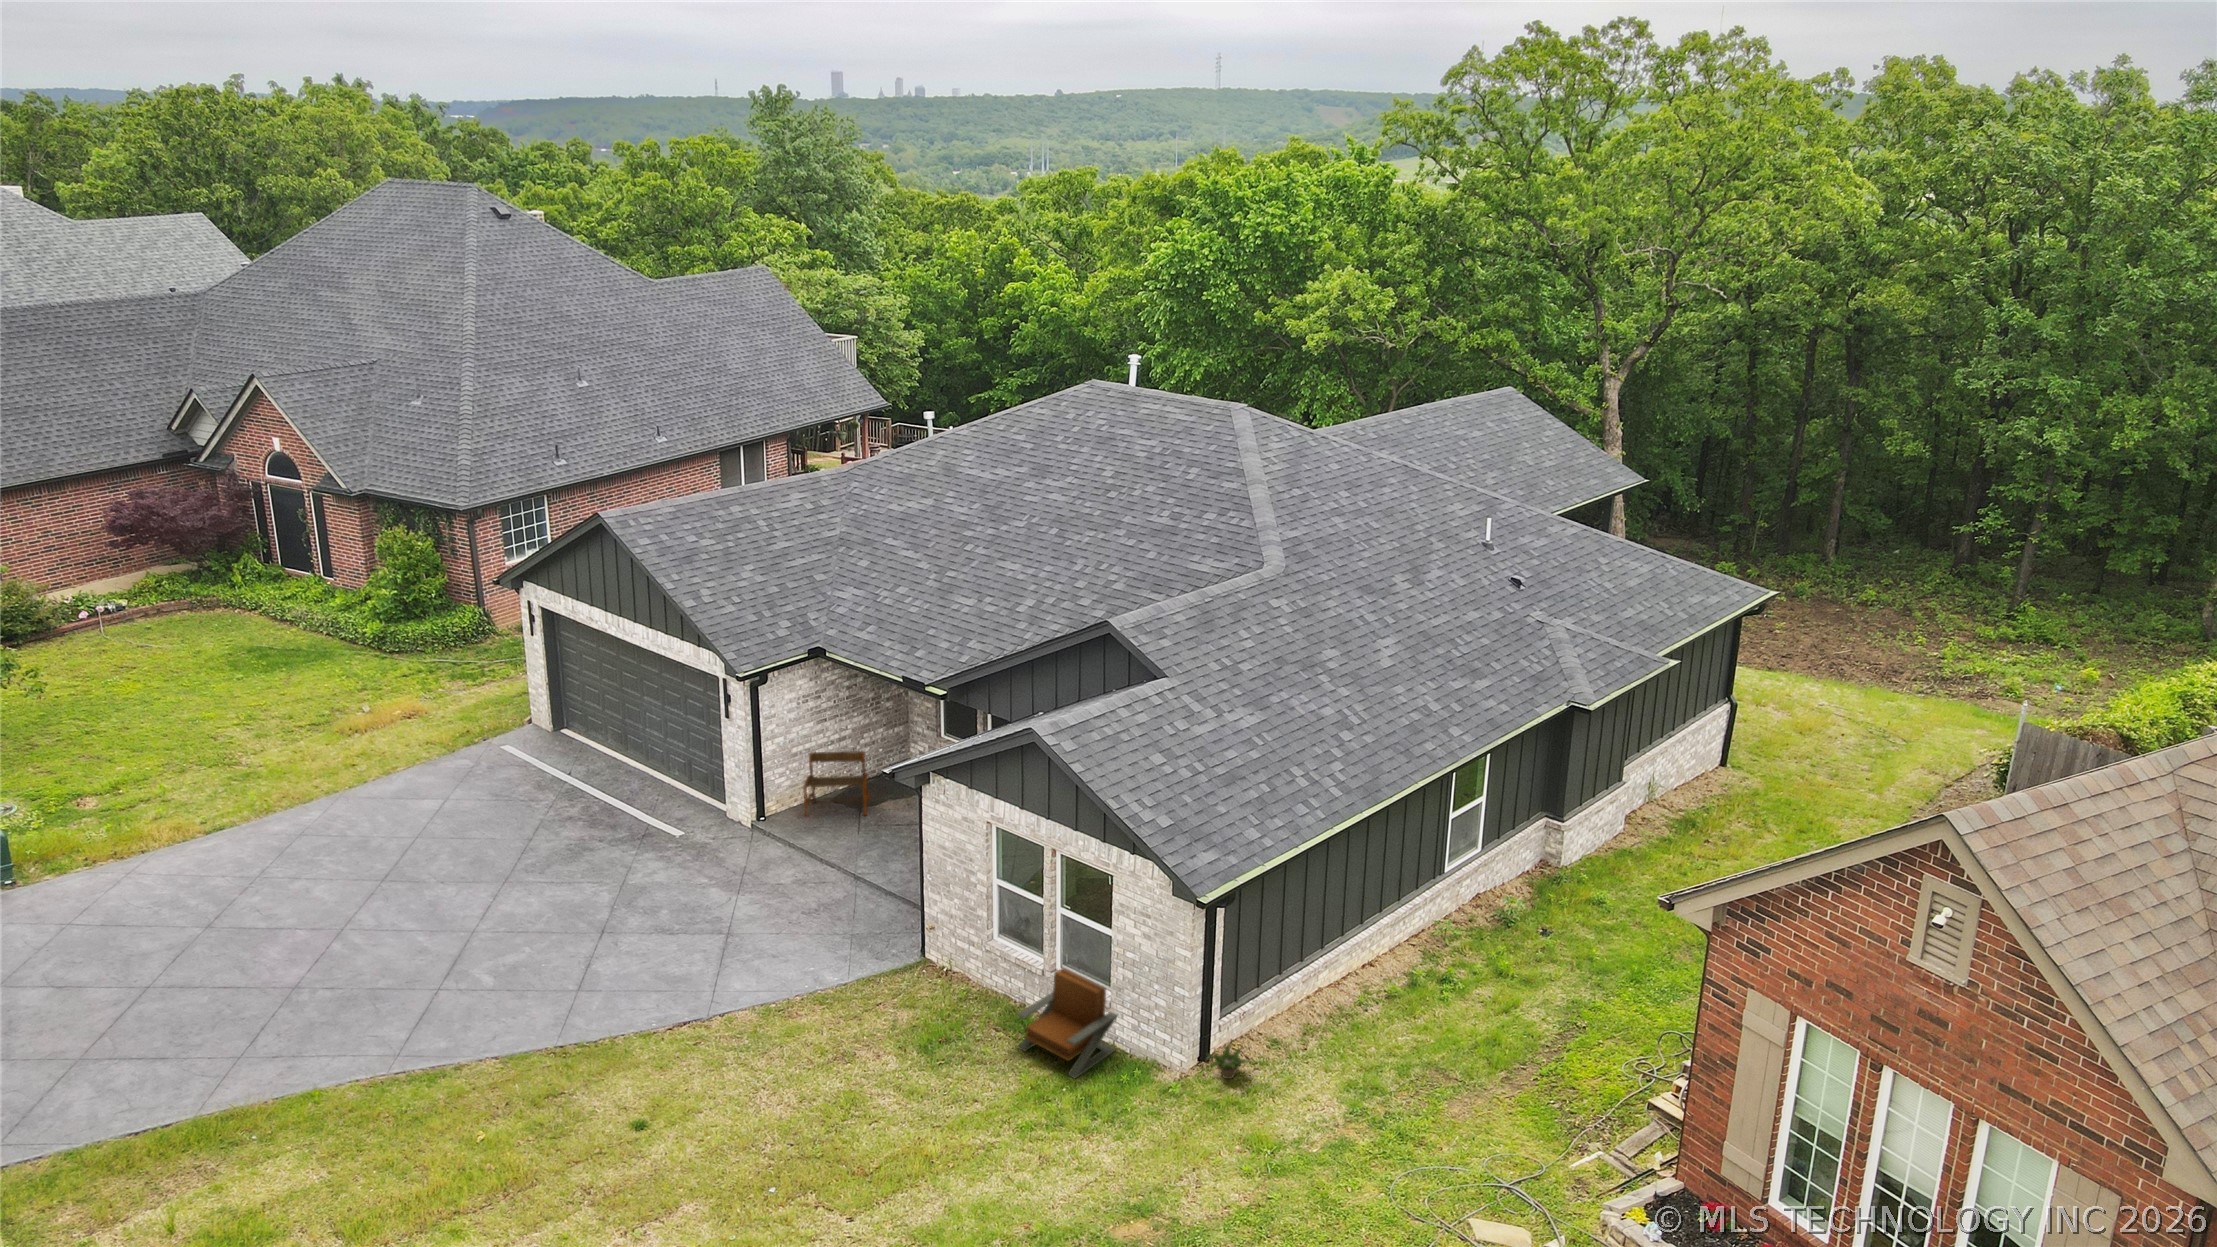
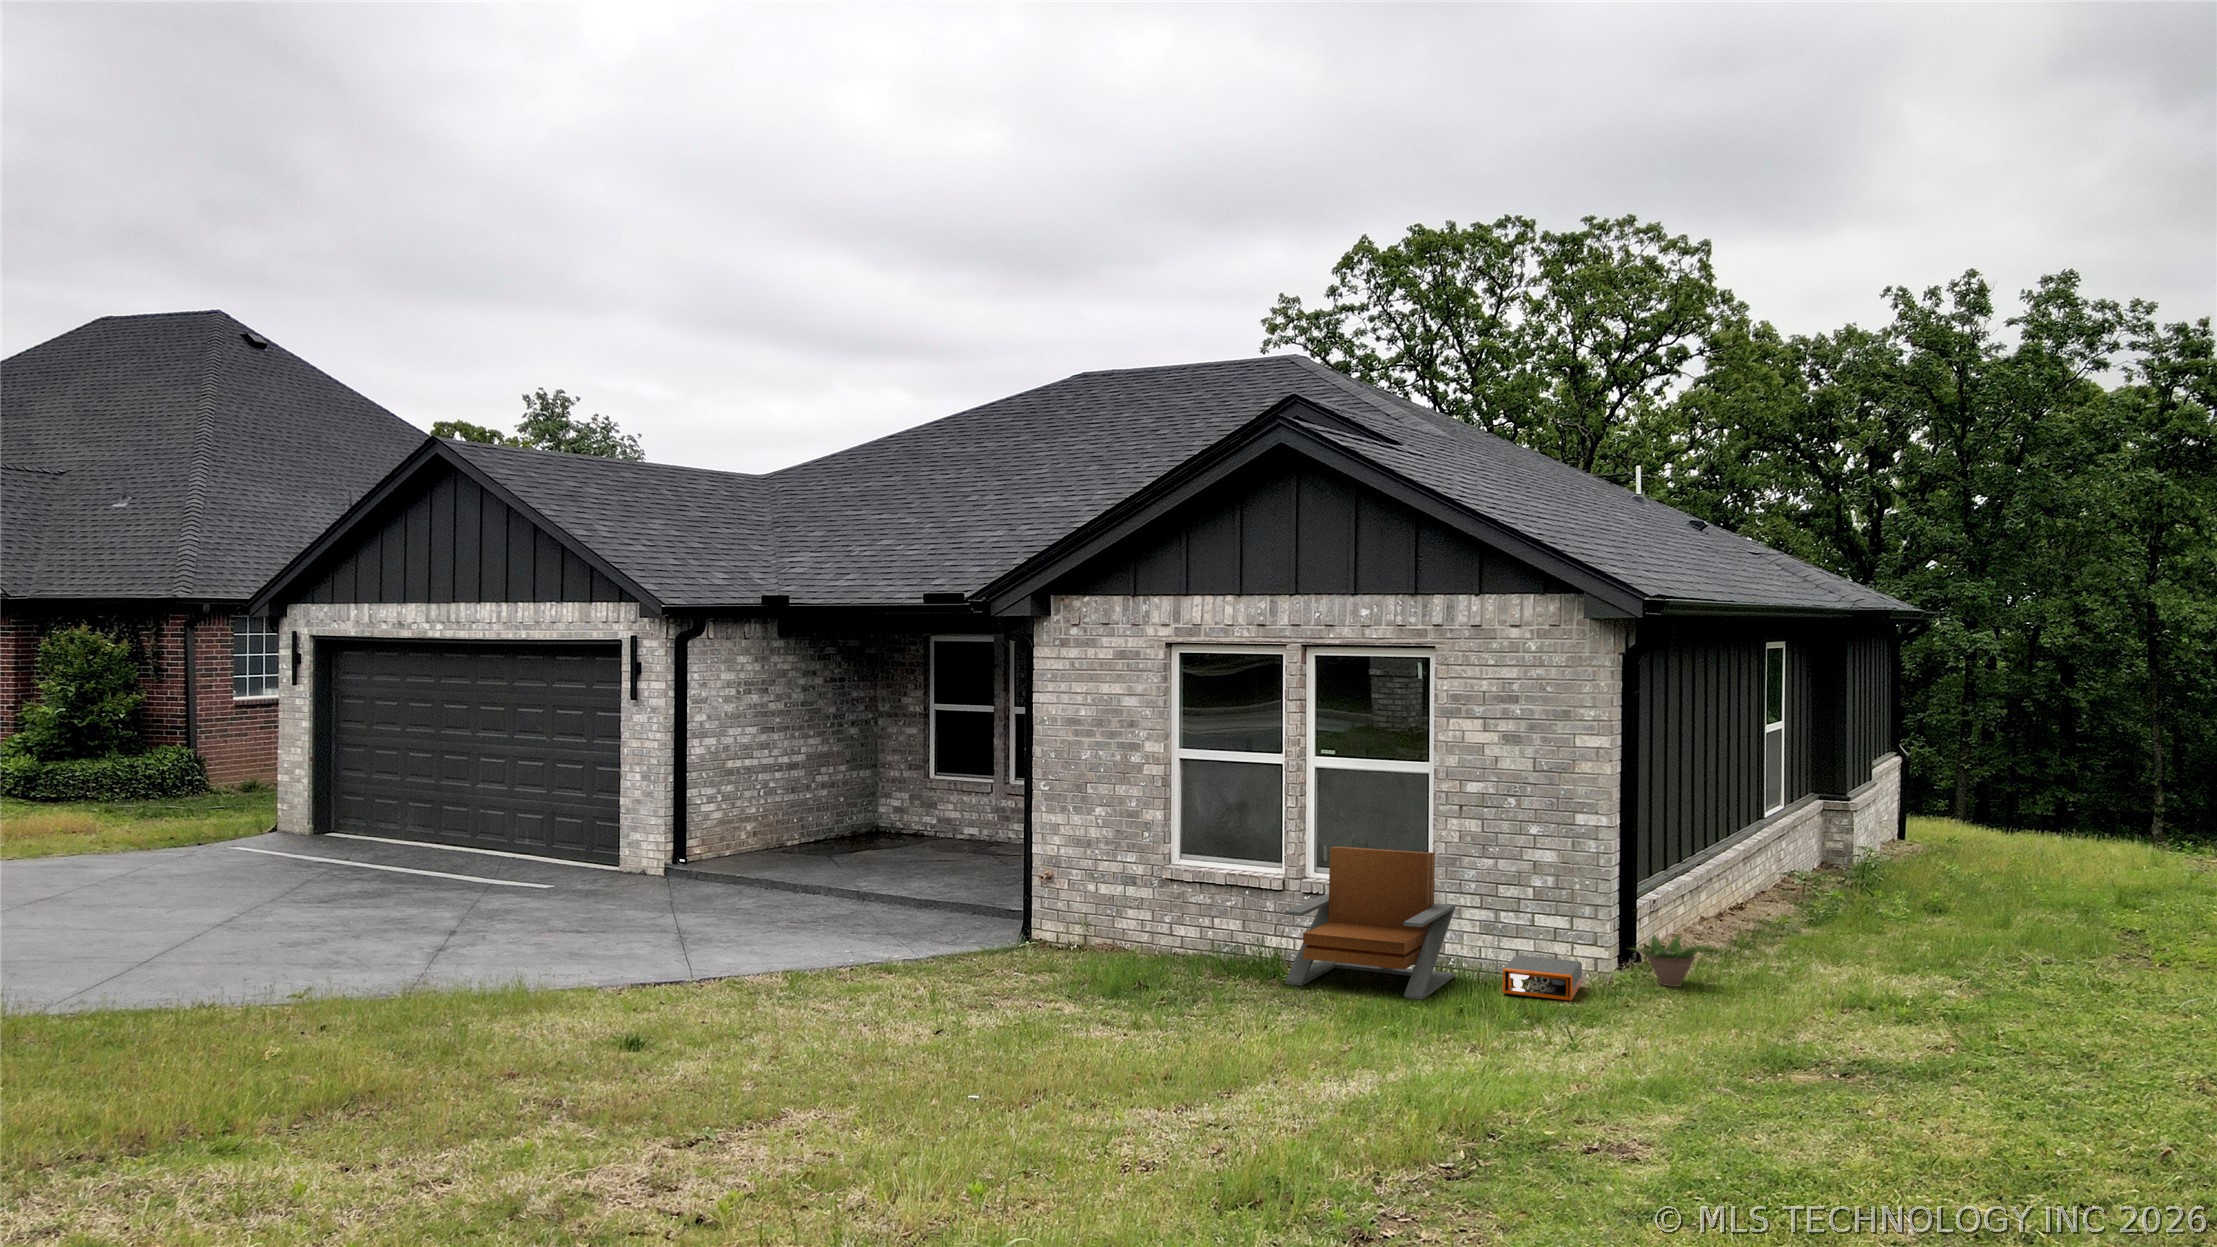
bench: present [803,751,870,817] -> none [743,775,839,869]
storage box: none [1122,1048,1176,1091] -> present [1502,955,1582,1001]

